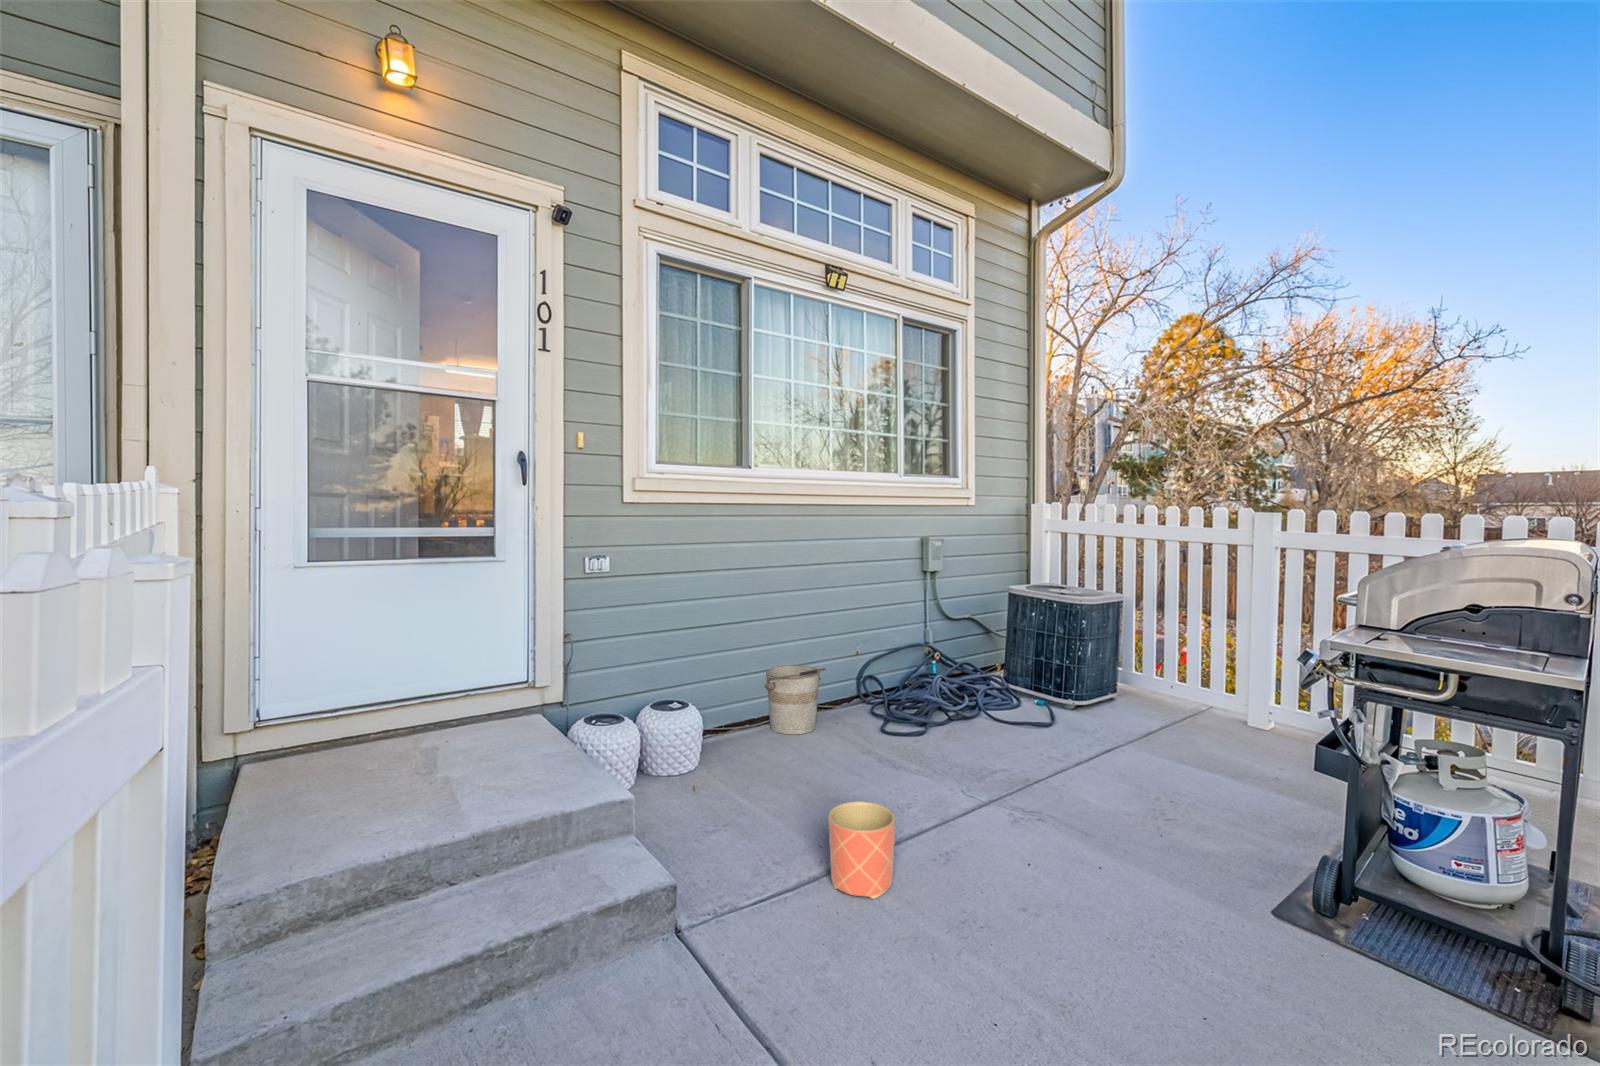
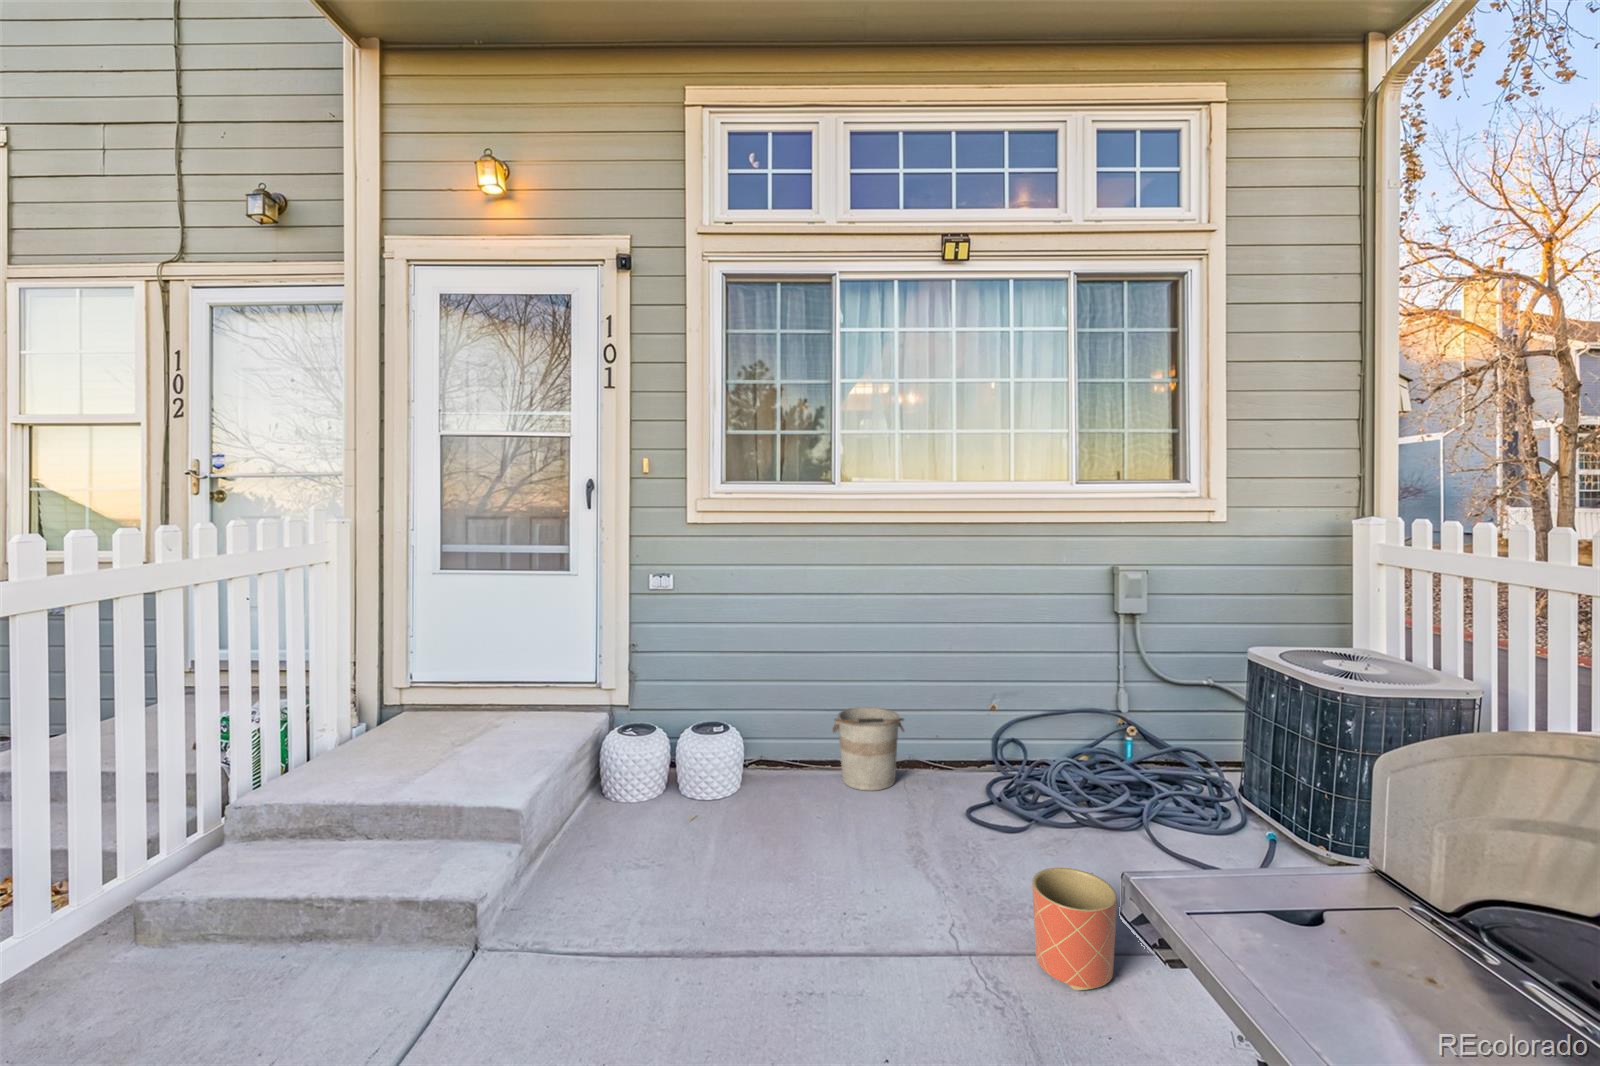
planter: present [828,801,895,899] -> present [1032,868,1117,990]

